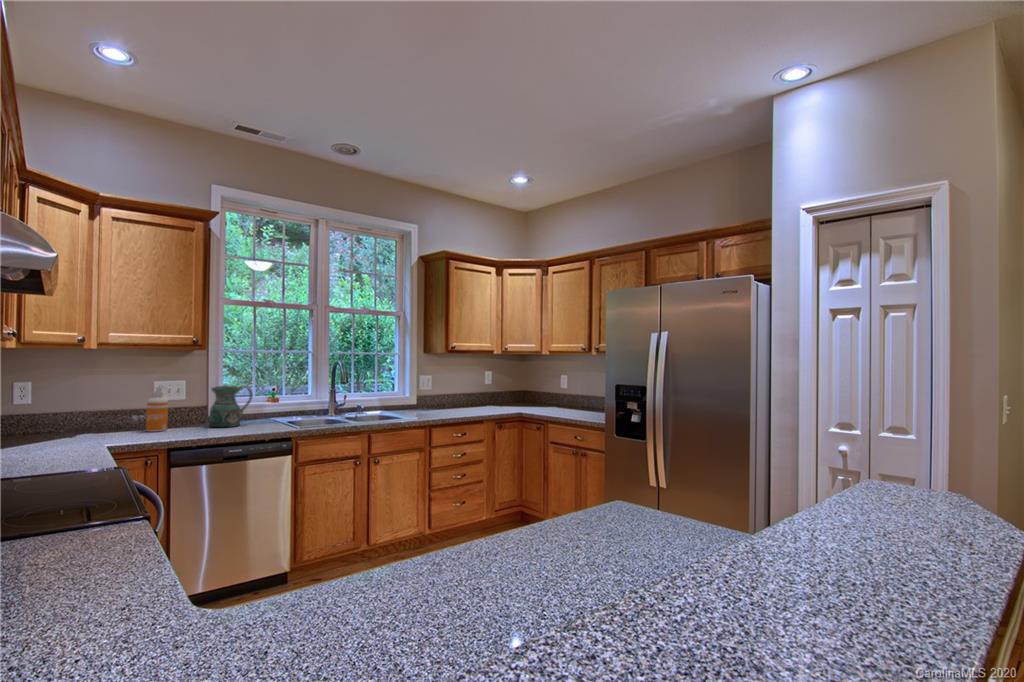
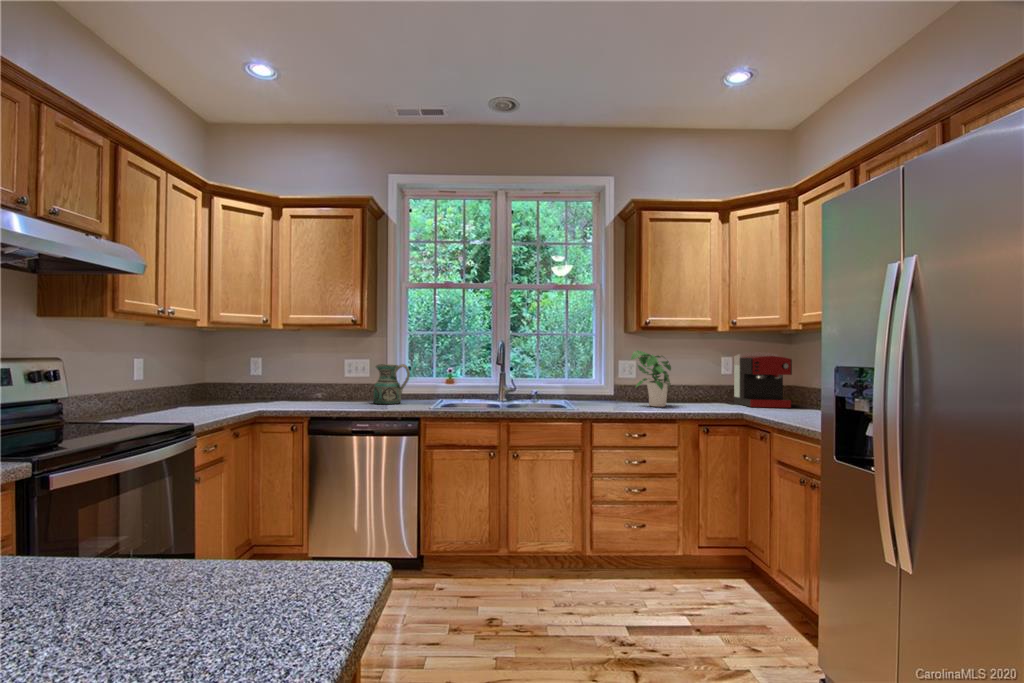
coffee maker: none [496,367,535,407] -> present [734,352,792,408]
potted plant: none [442,368,469,411] -> present [631,351,671,407]
soap dispenser: present [146,387,168,432] -> none [324,363,341,403]

